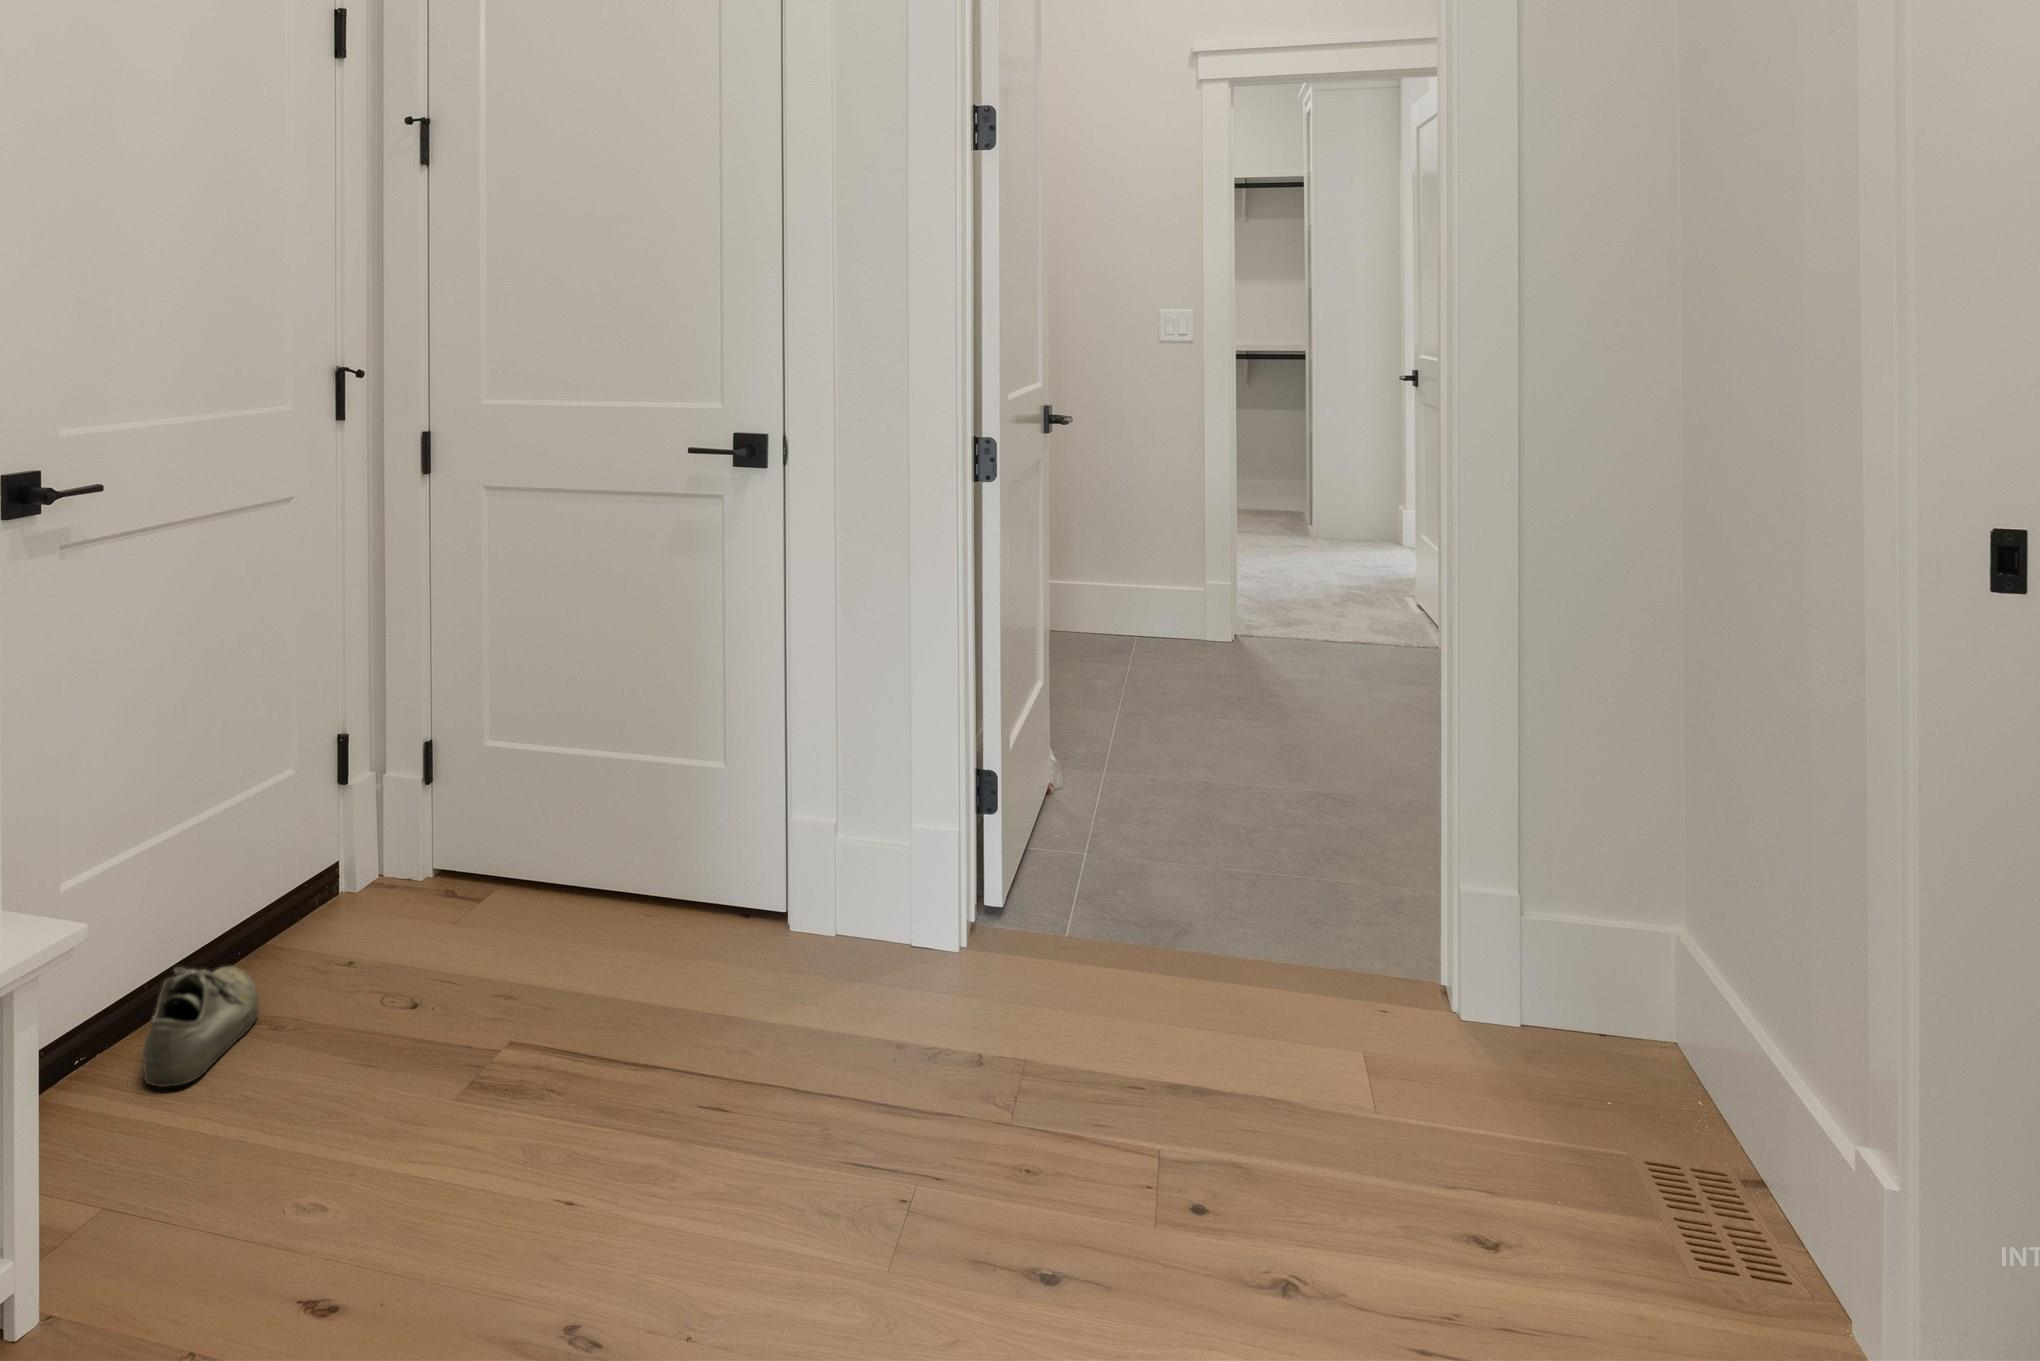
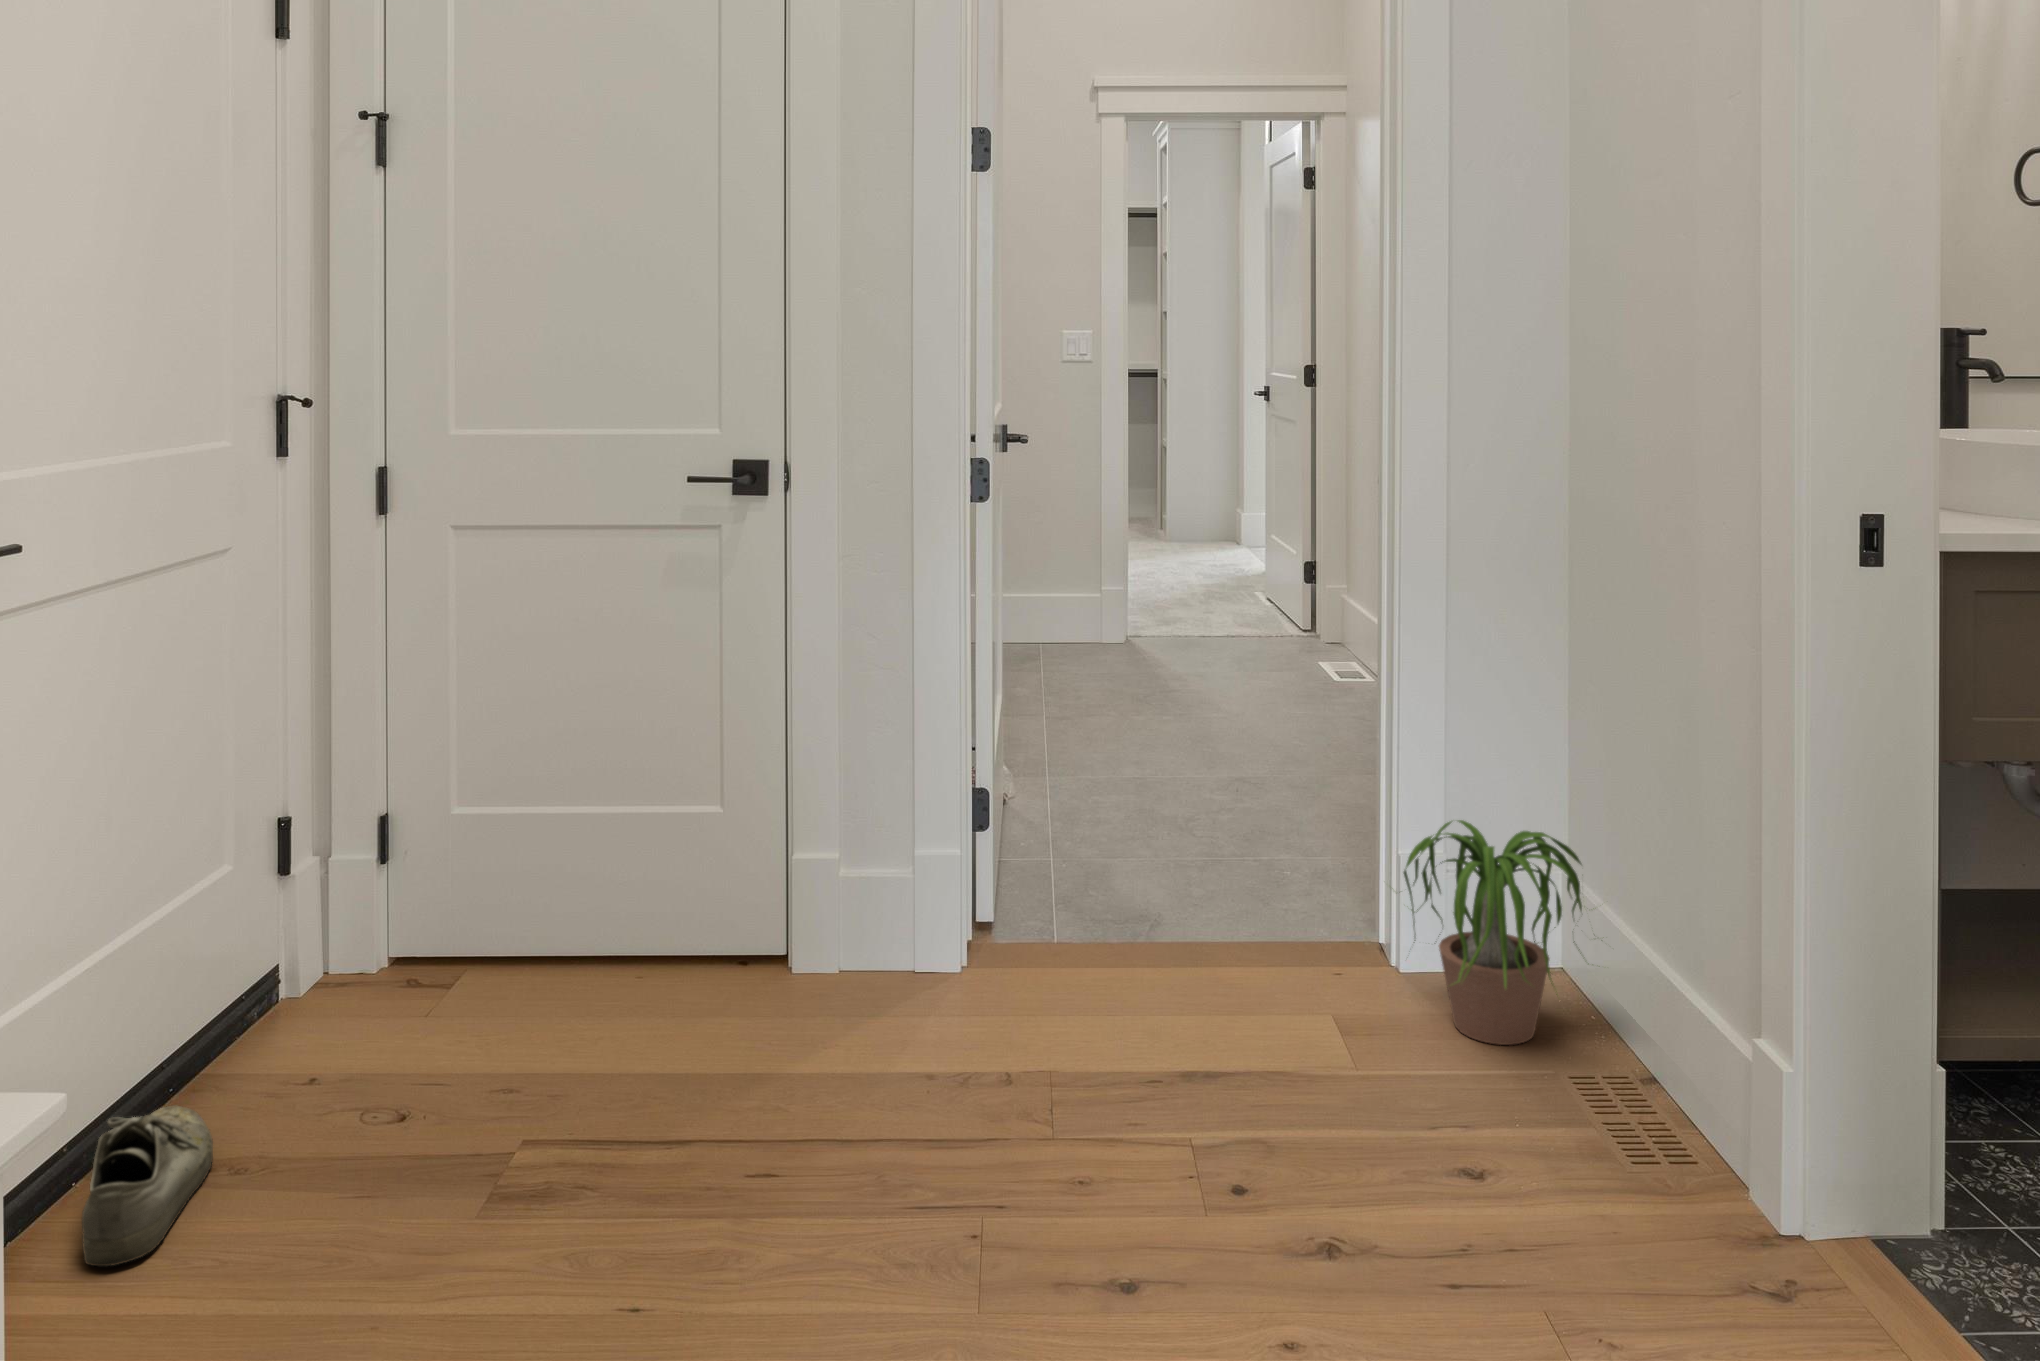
potted plant: none [1399,855,1673,1112] -> present [1404,820,1582,1045]

